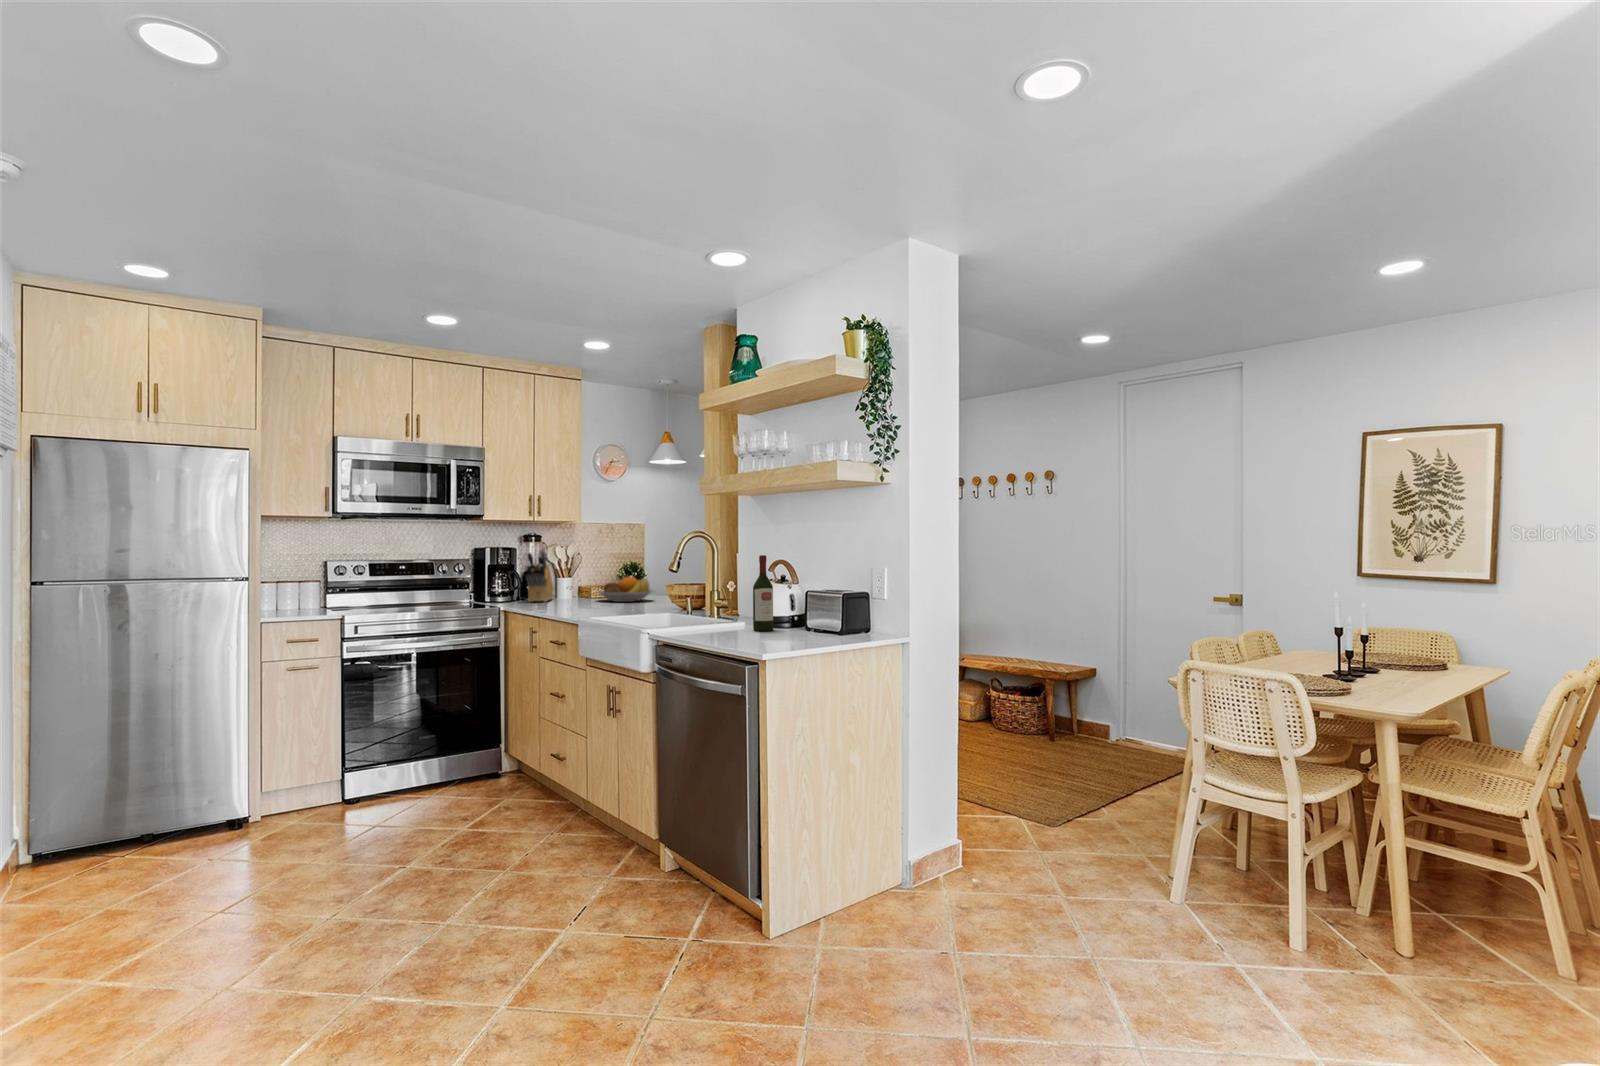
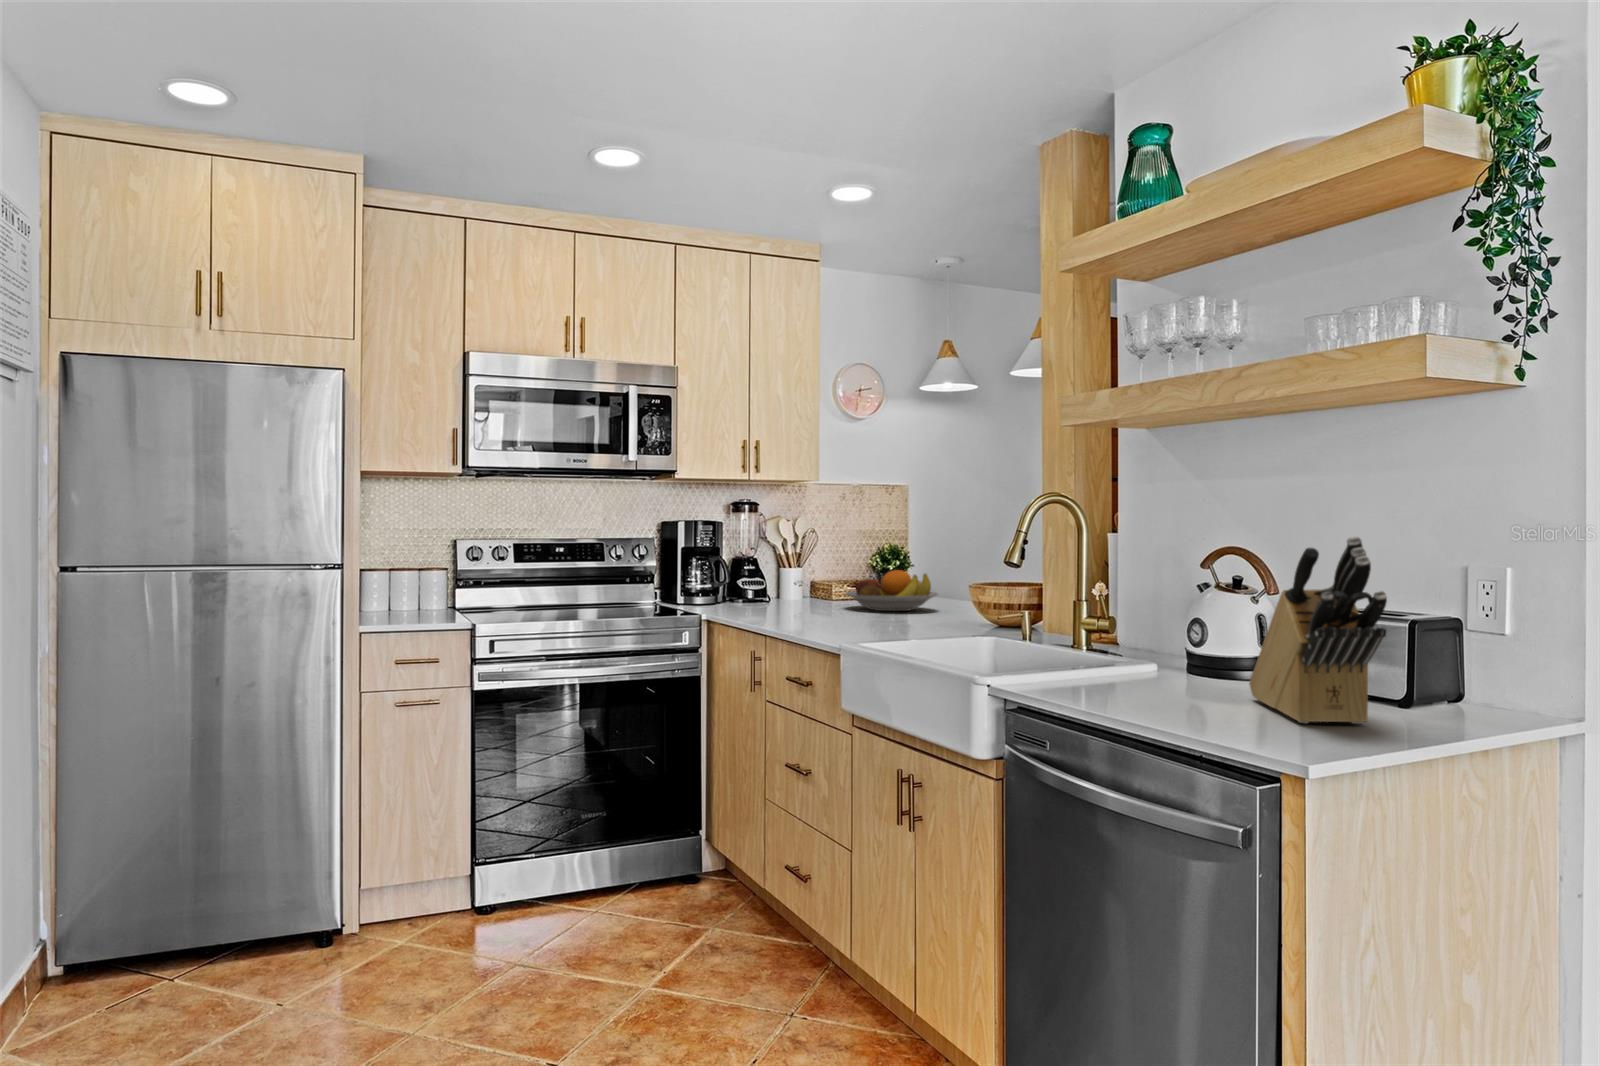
knife block: present [525,550,555,602] -> present [1249,537,1387,724]
wine bottle: present [753,555,773,631] -> none [1191,539,1234,690]

